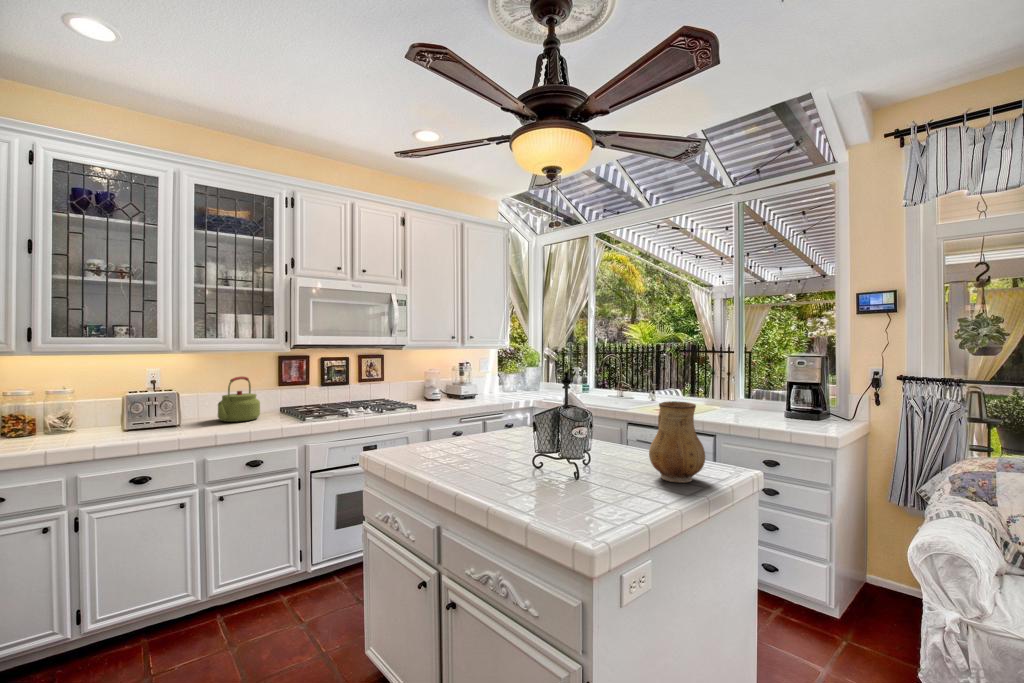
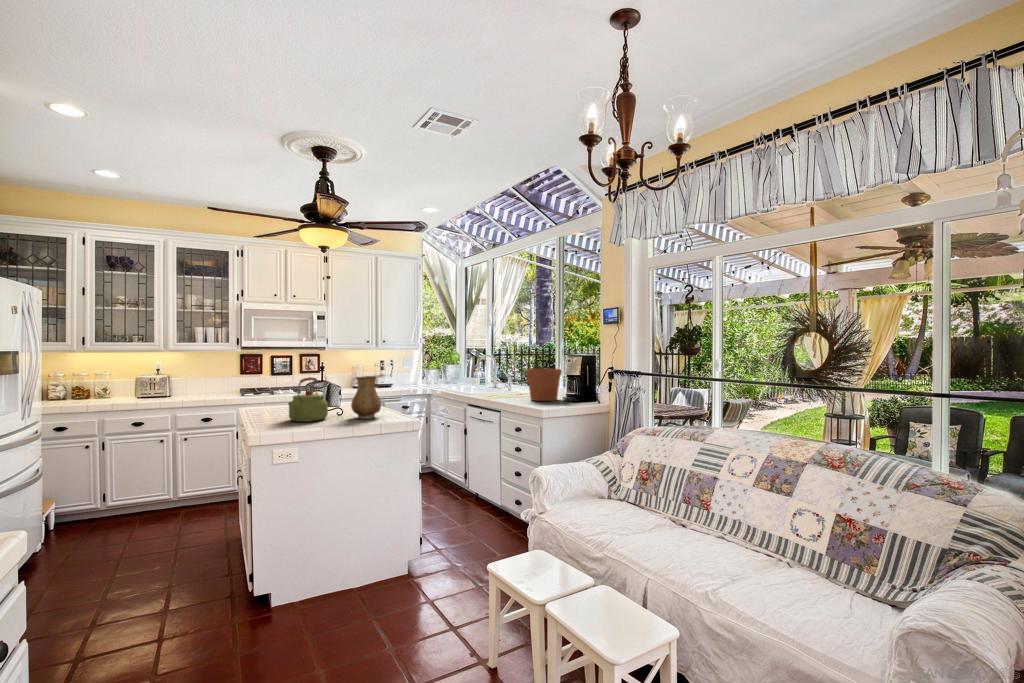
kettle: present [218,376,260,422] -> present [288,377,328,422]
flower pot: none [745,377,800,424] -> present [526,368,562,401]

